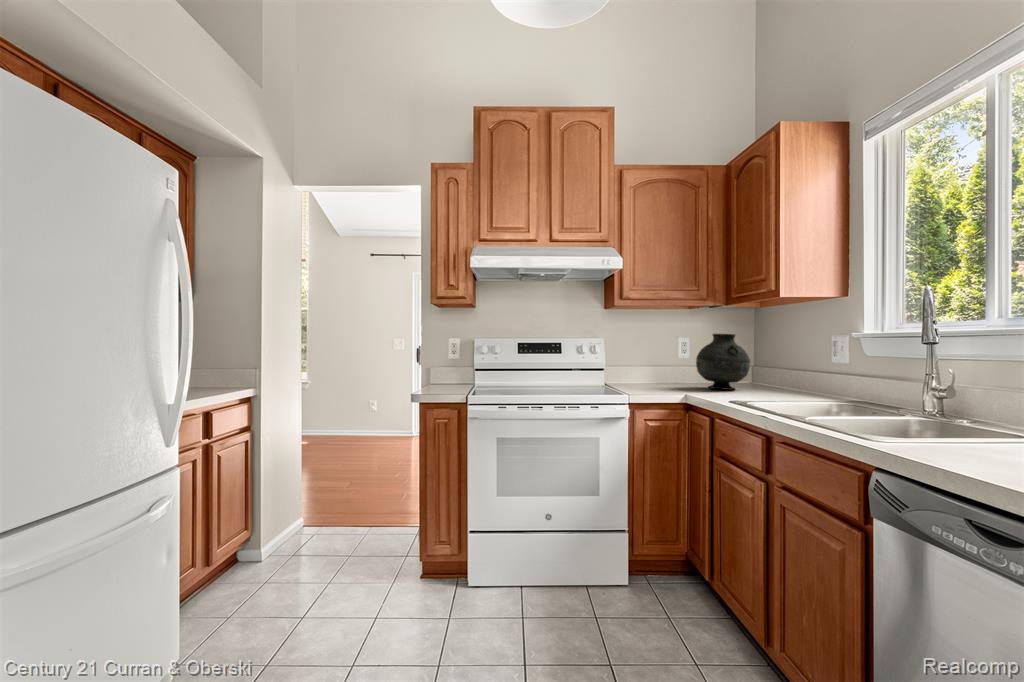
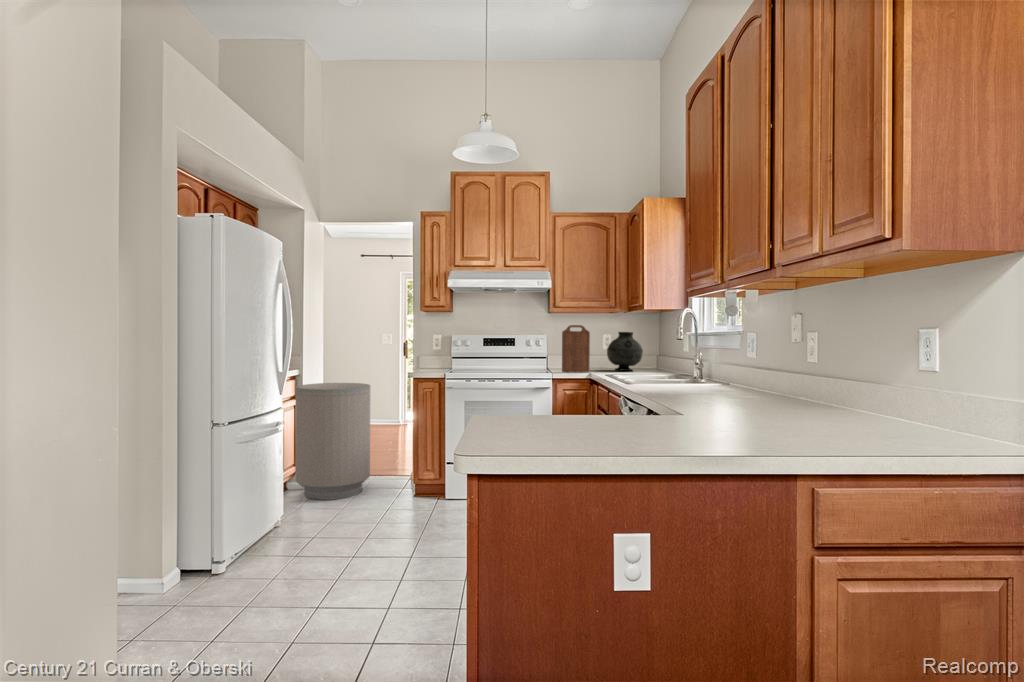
cutting board: none [638,324,680,393] -> present [562,325,590,372]
trash can: none [245,406,359,587] -> present [296,383,370,500]

